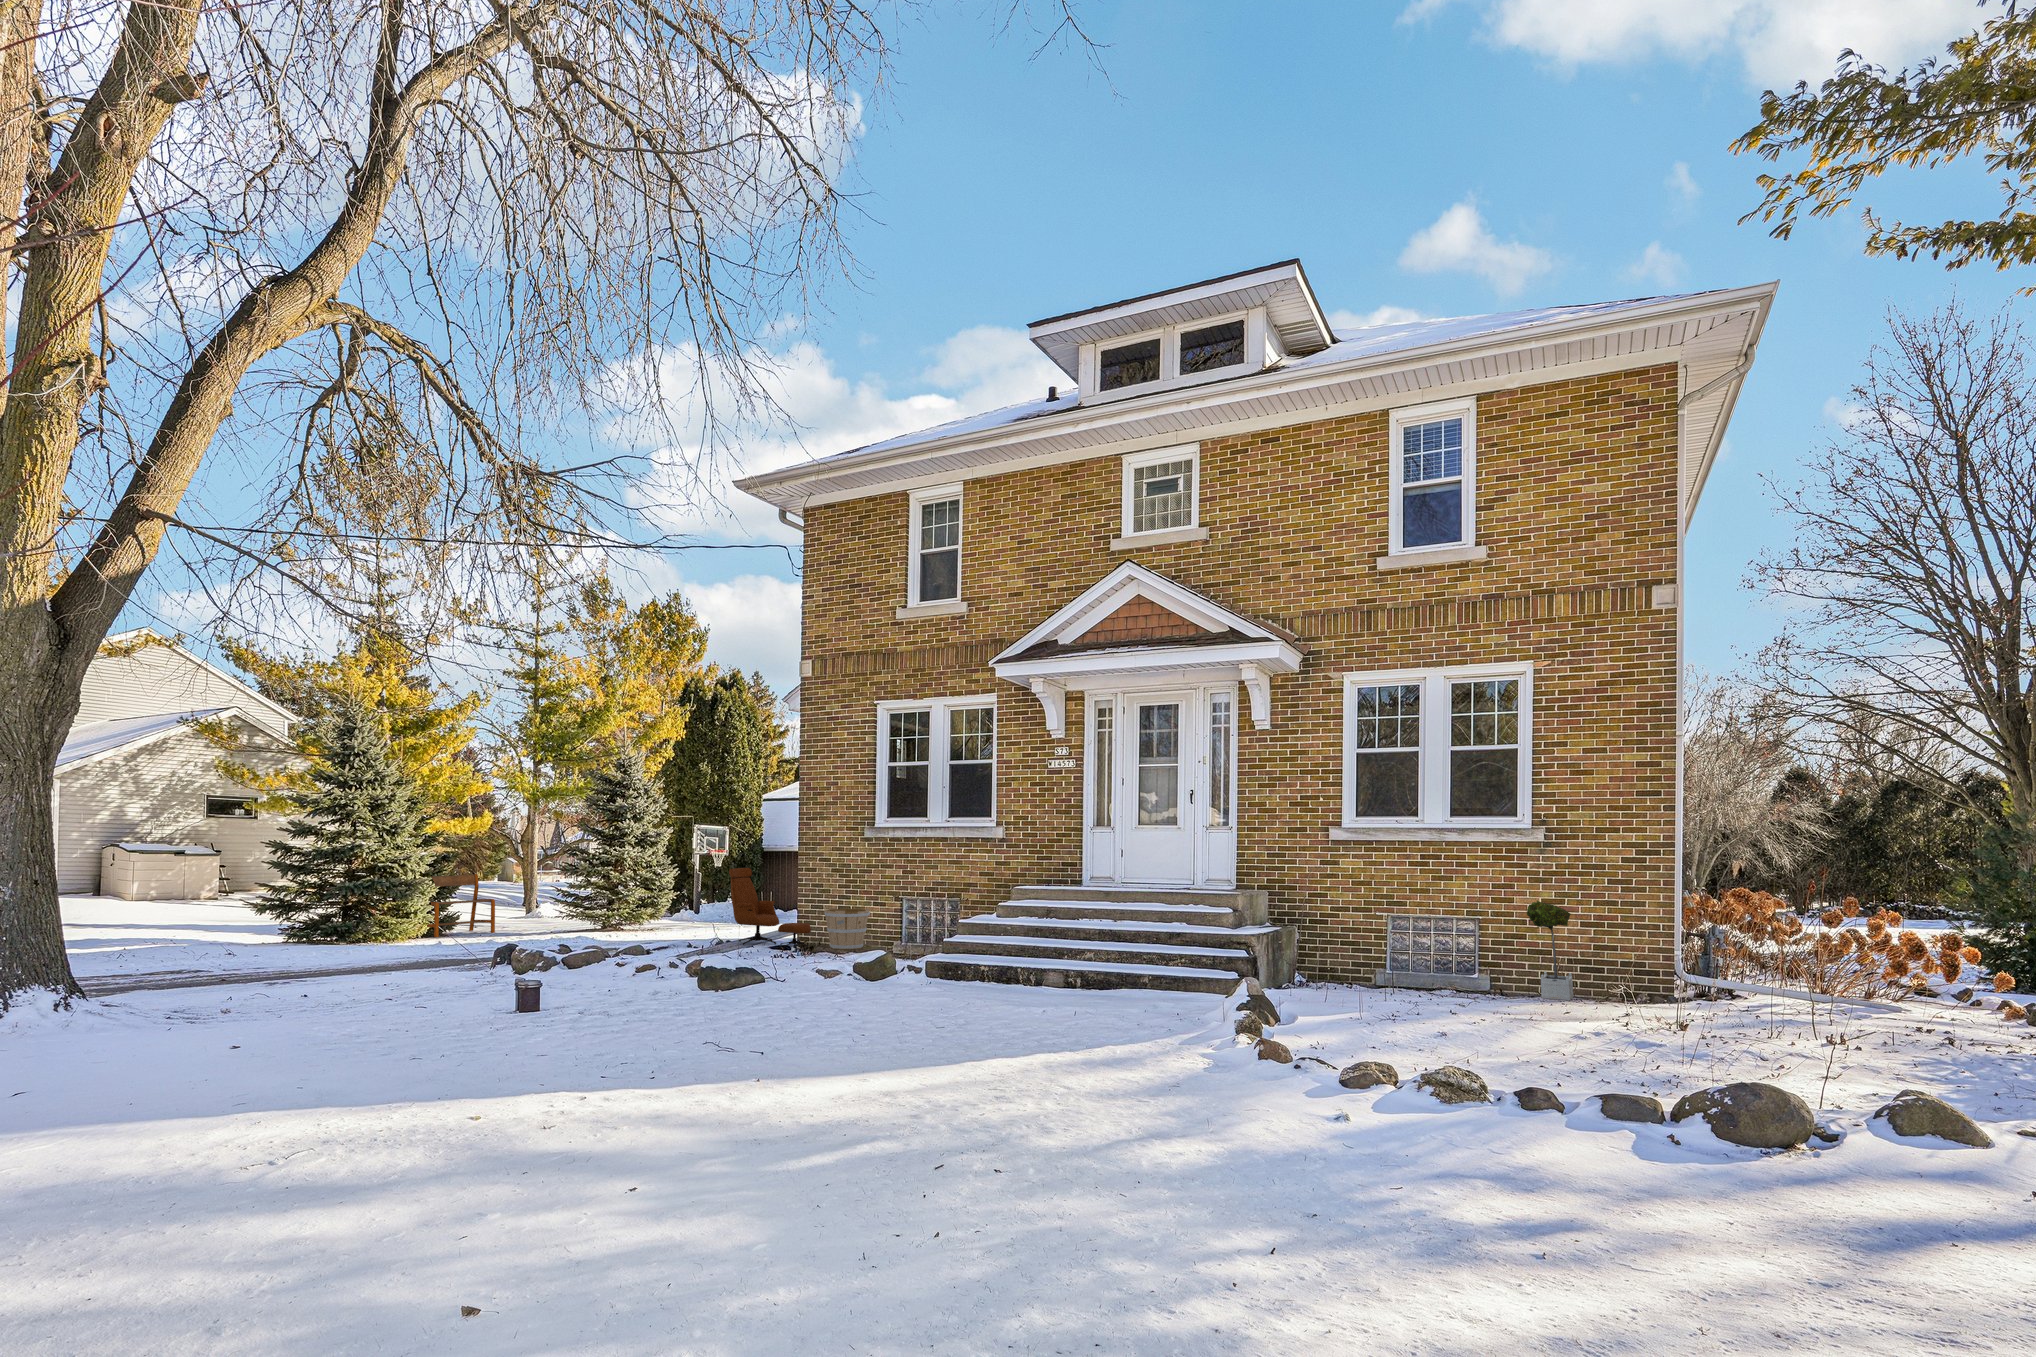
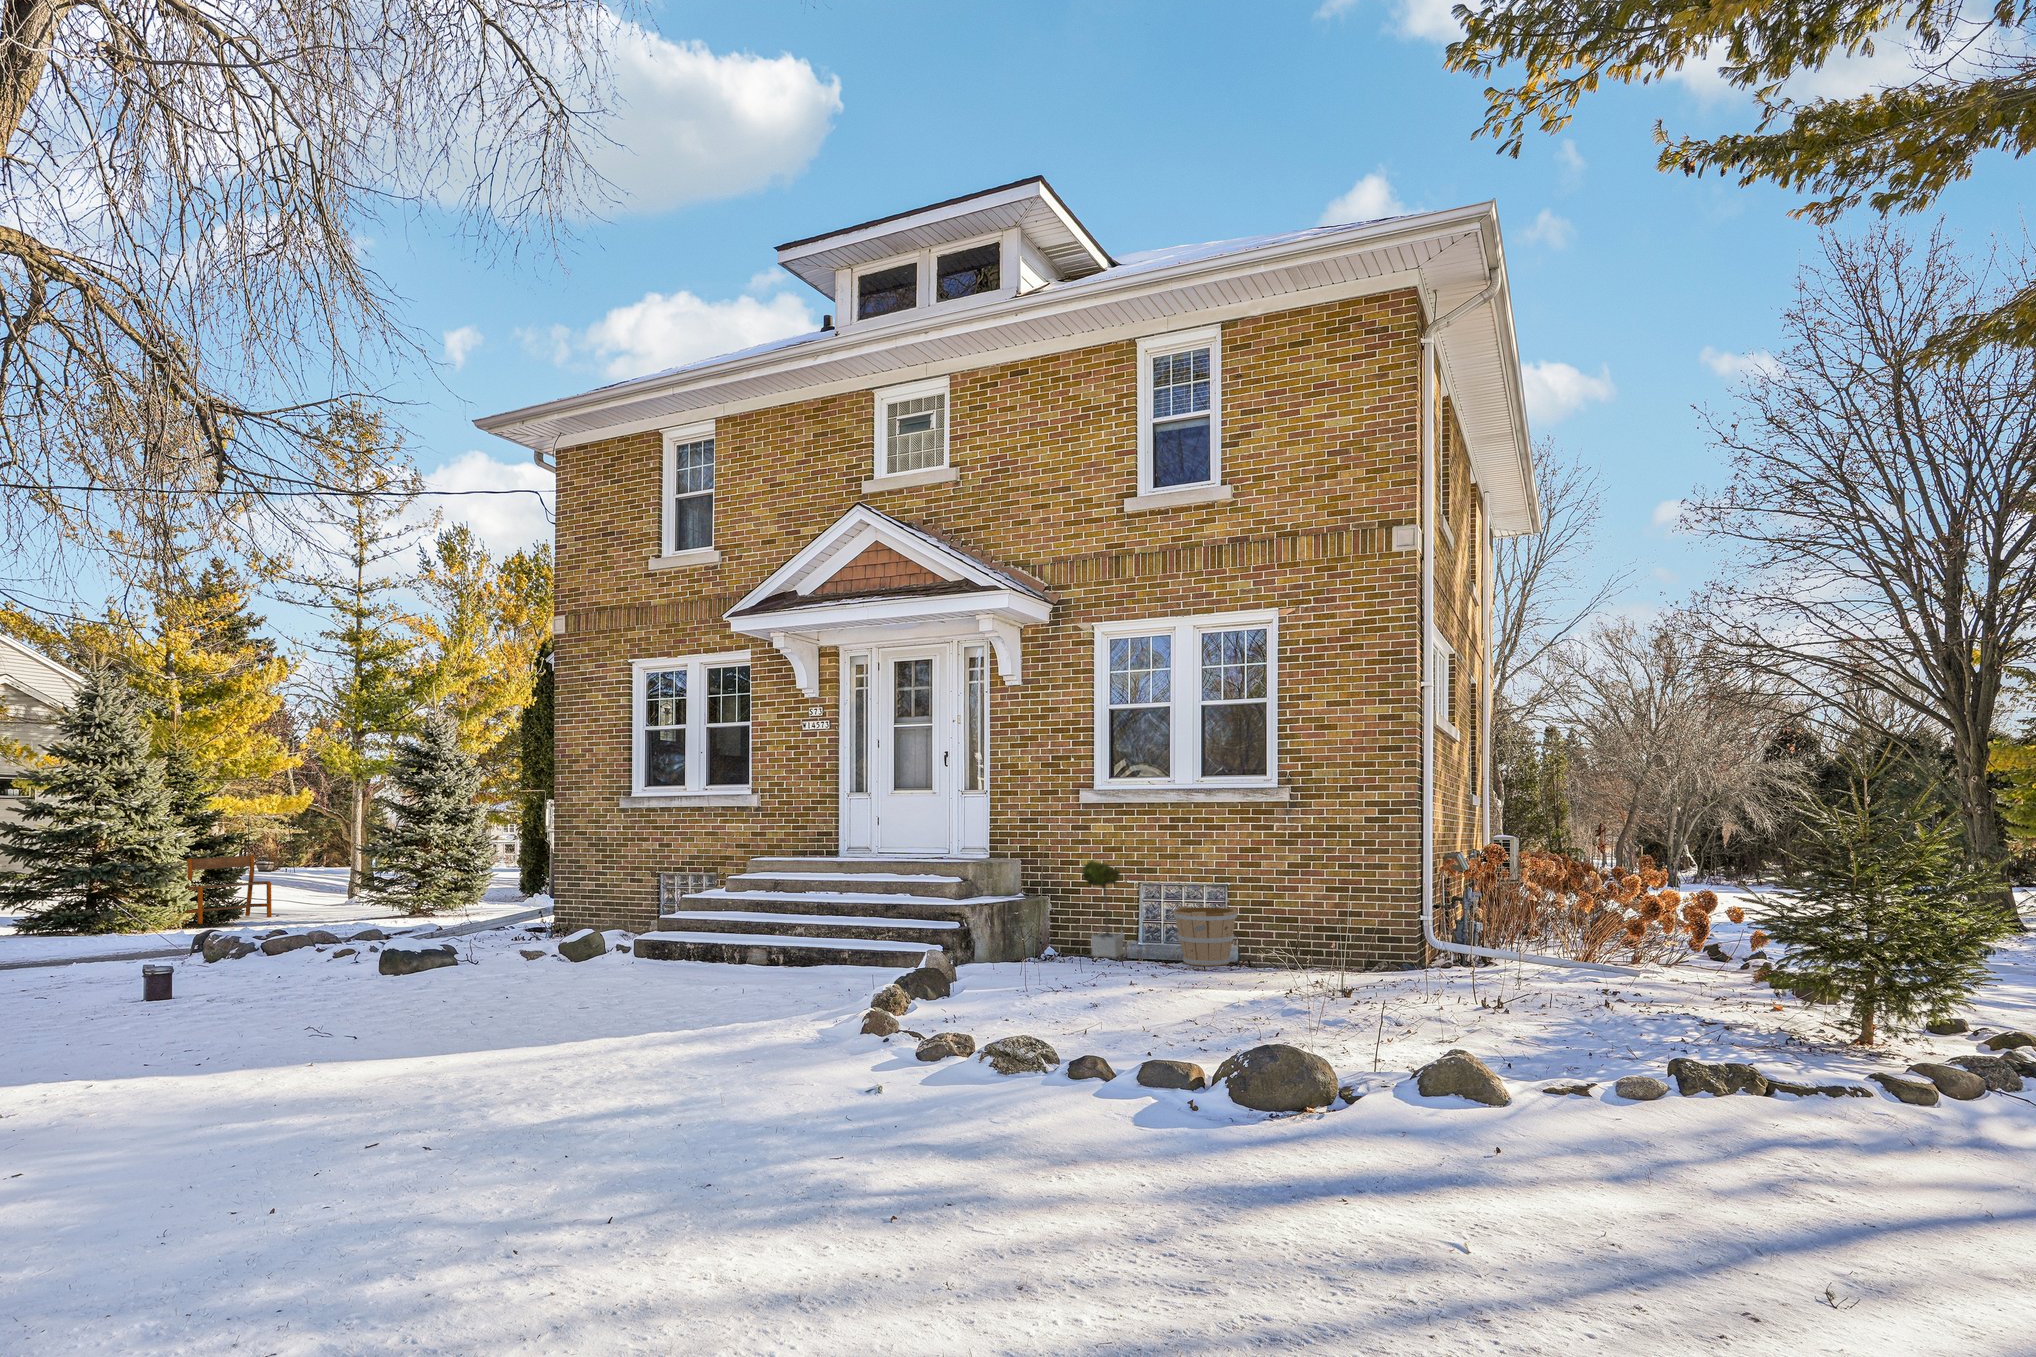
lounge chair: present [729,868,811,947] -> none [476,844,564,929]
potted tree: present [1527,900,1573,1000] -> present [1083,861,1125,958]
wooden bucket: present [824,908,870,949] -> present [1173,906,1238,966]

